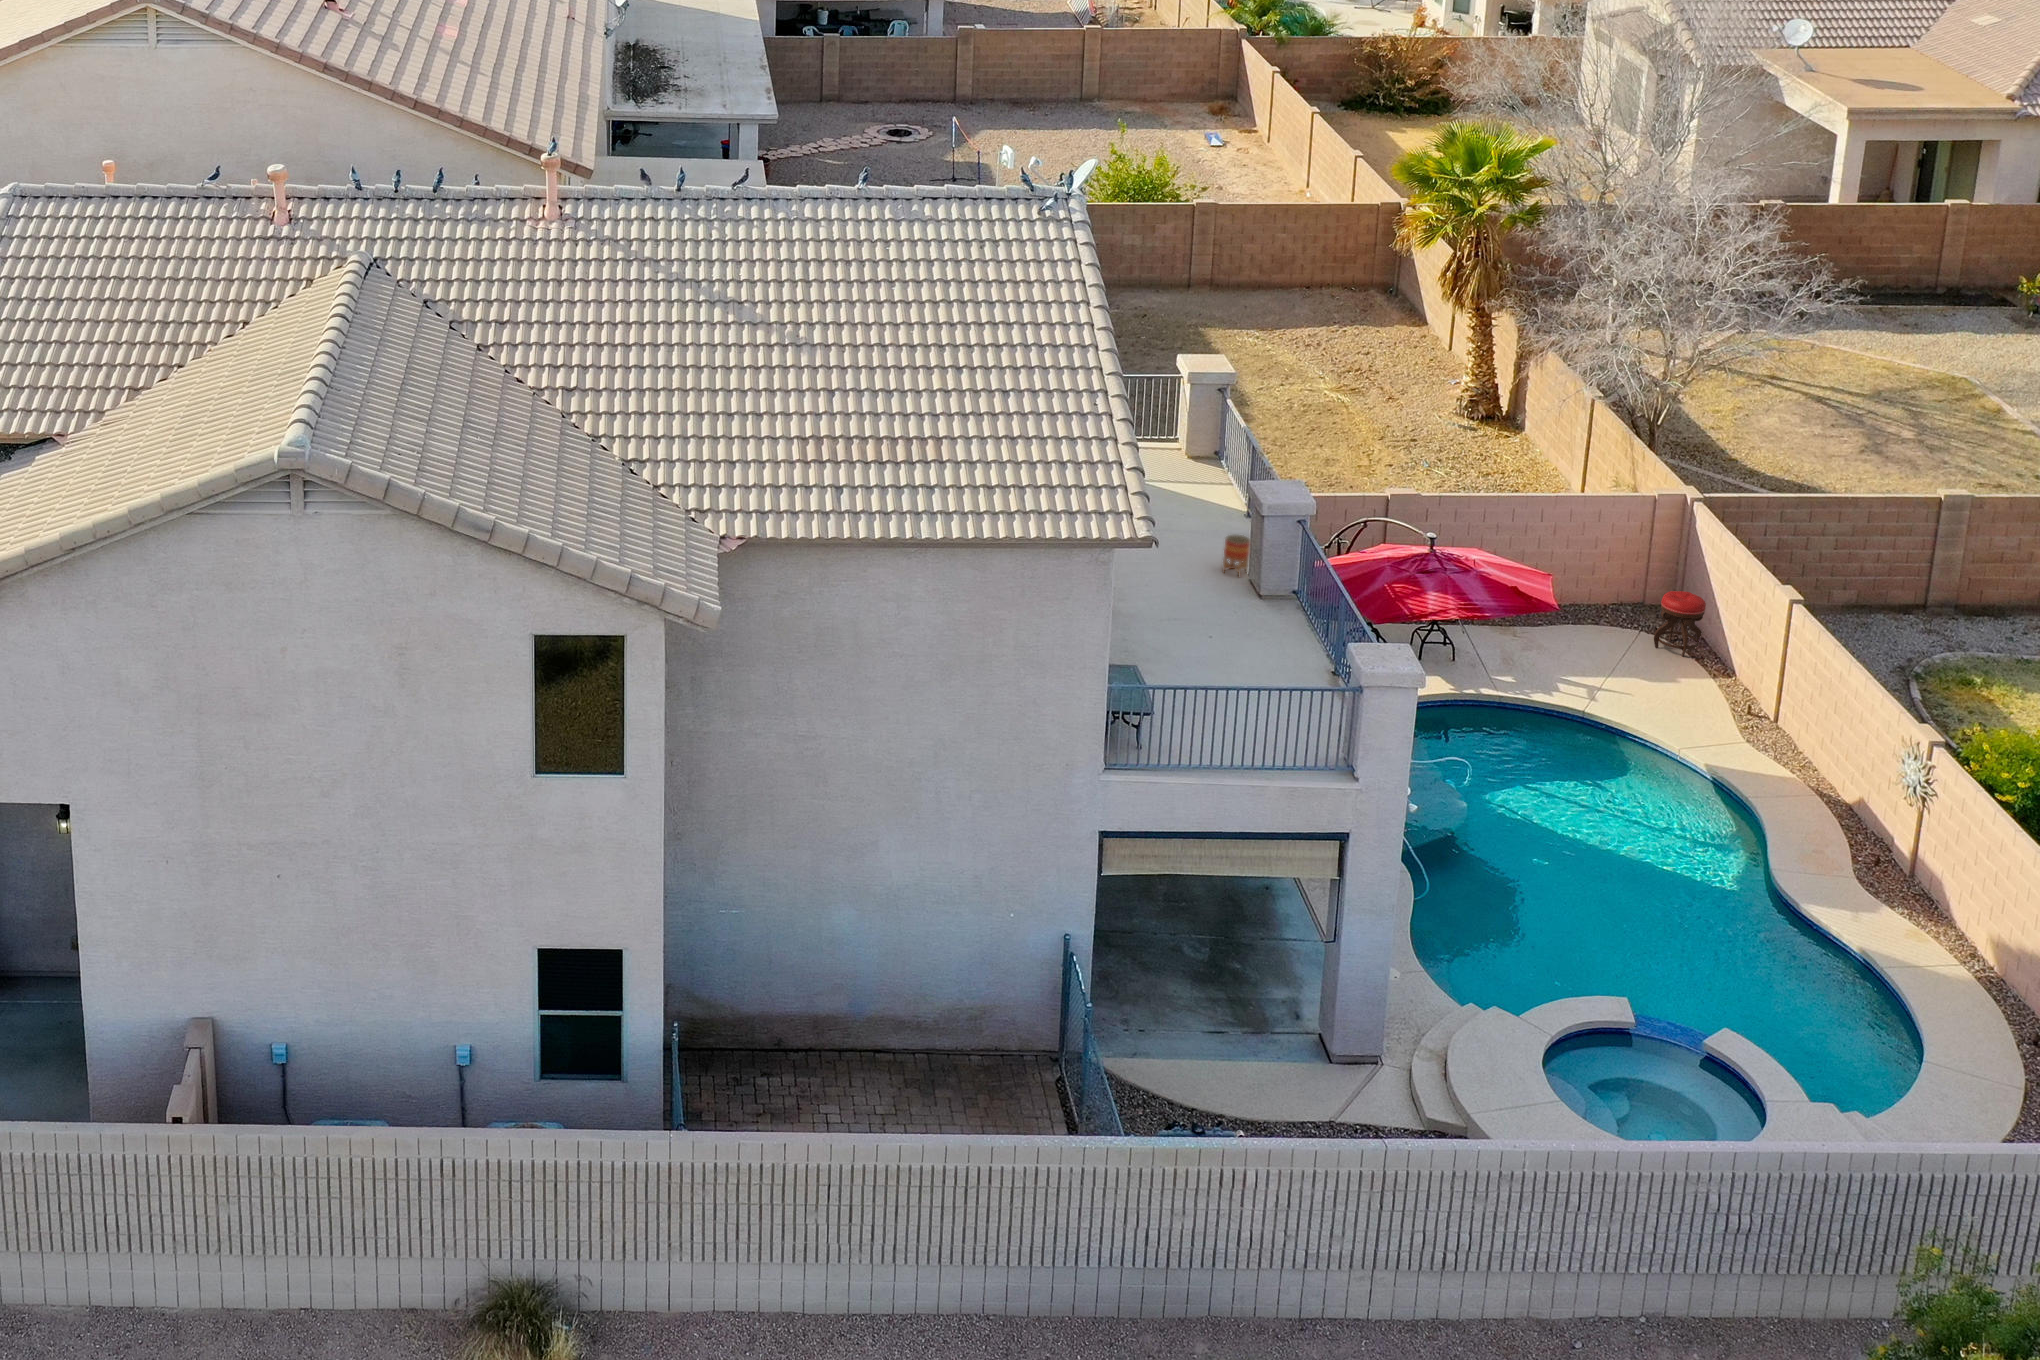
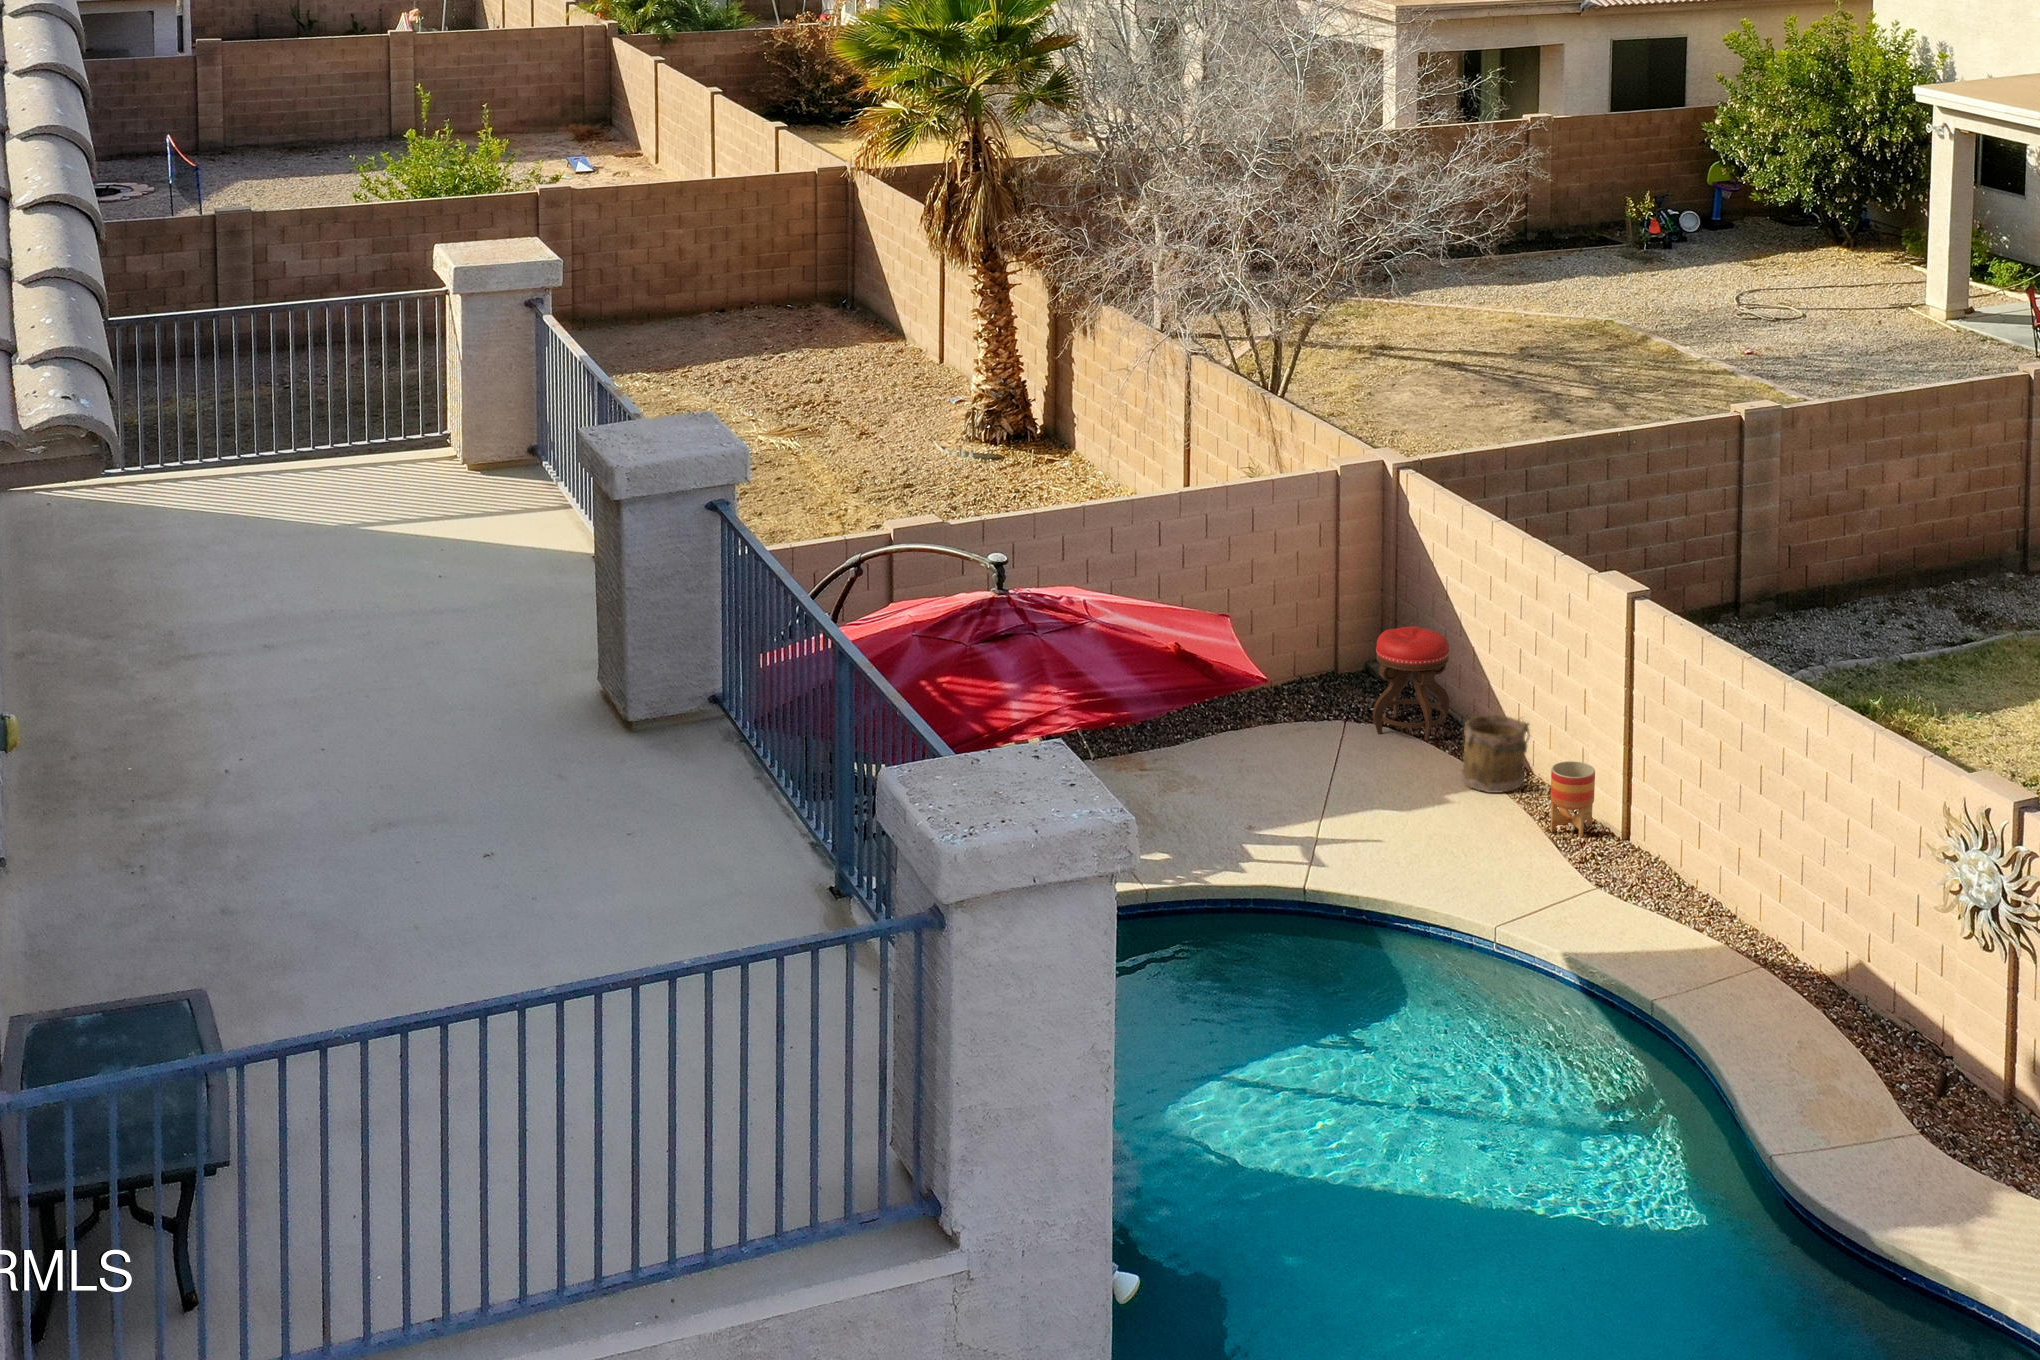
planter: present [1223,535,1251,574] -> present [1550,761,1595,837]
bucket: none [1694,648,1739,692] -> present [1462,715,1530,793]

